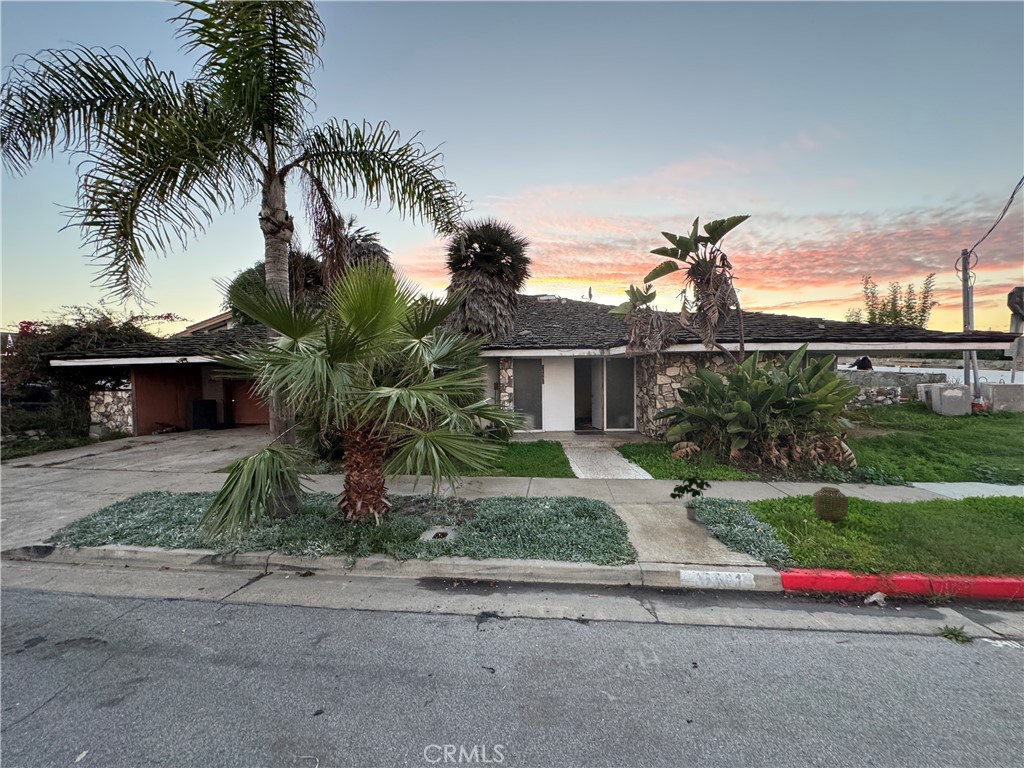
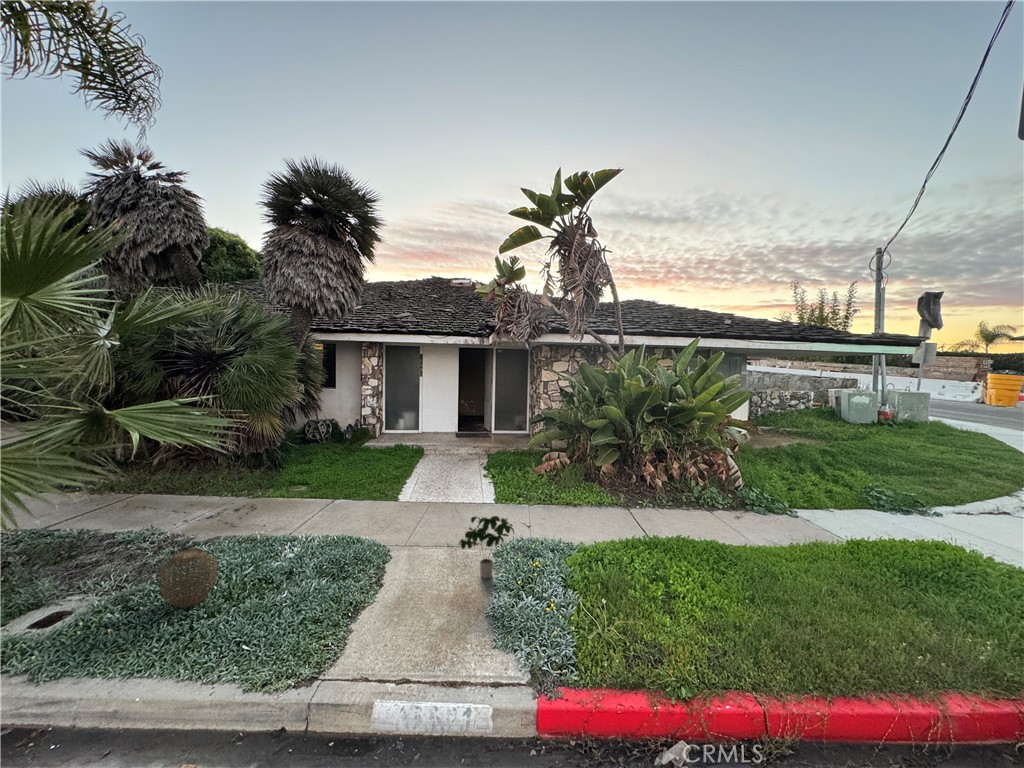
woven basket: present [813,487,848,520] -> present [159,549,217,607]

